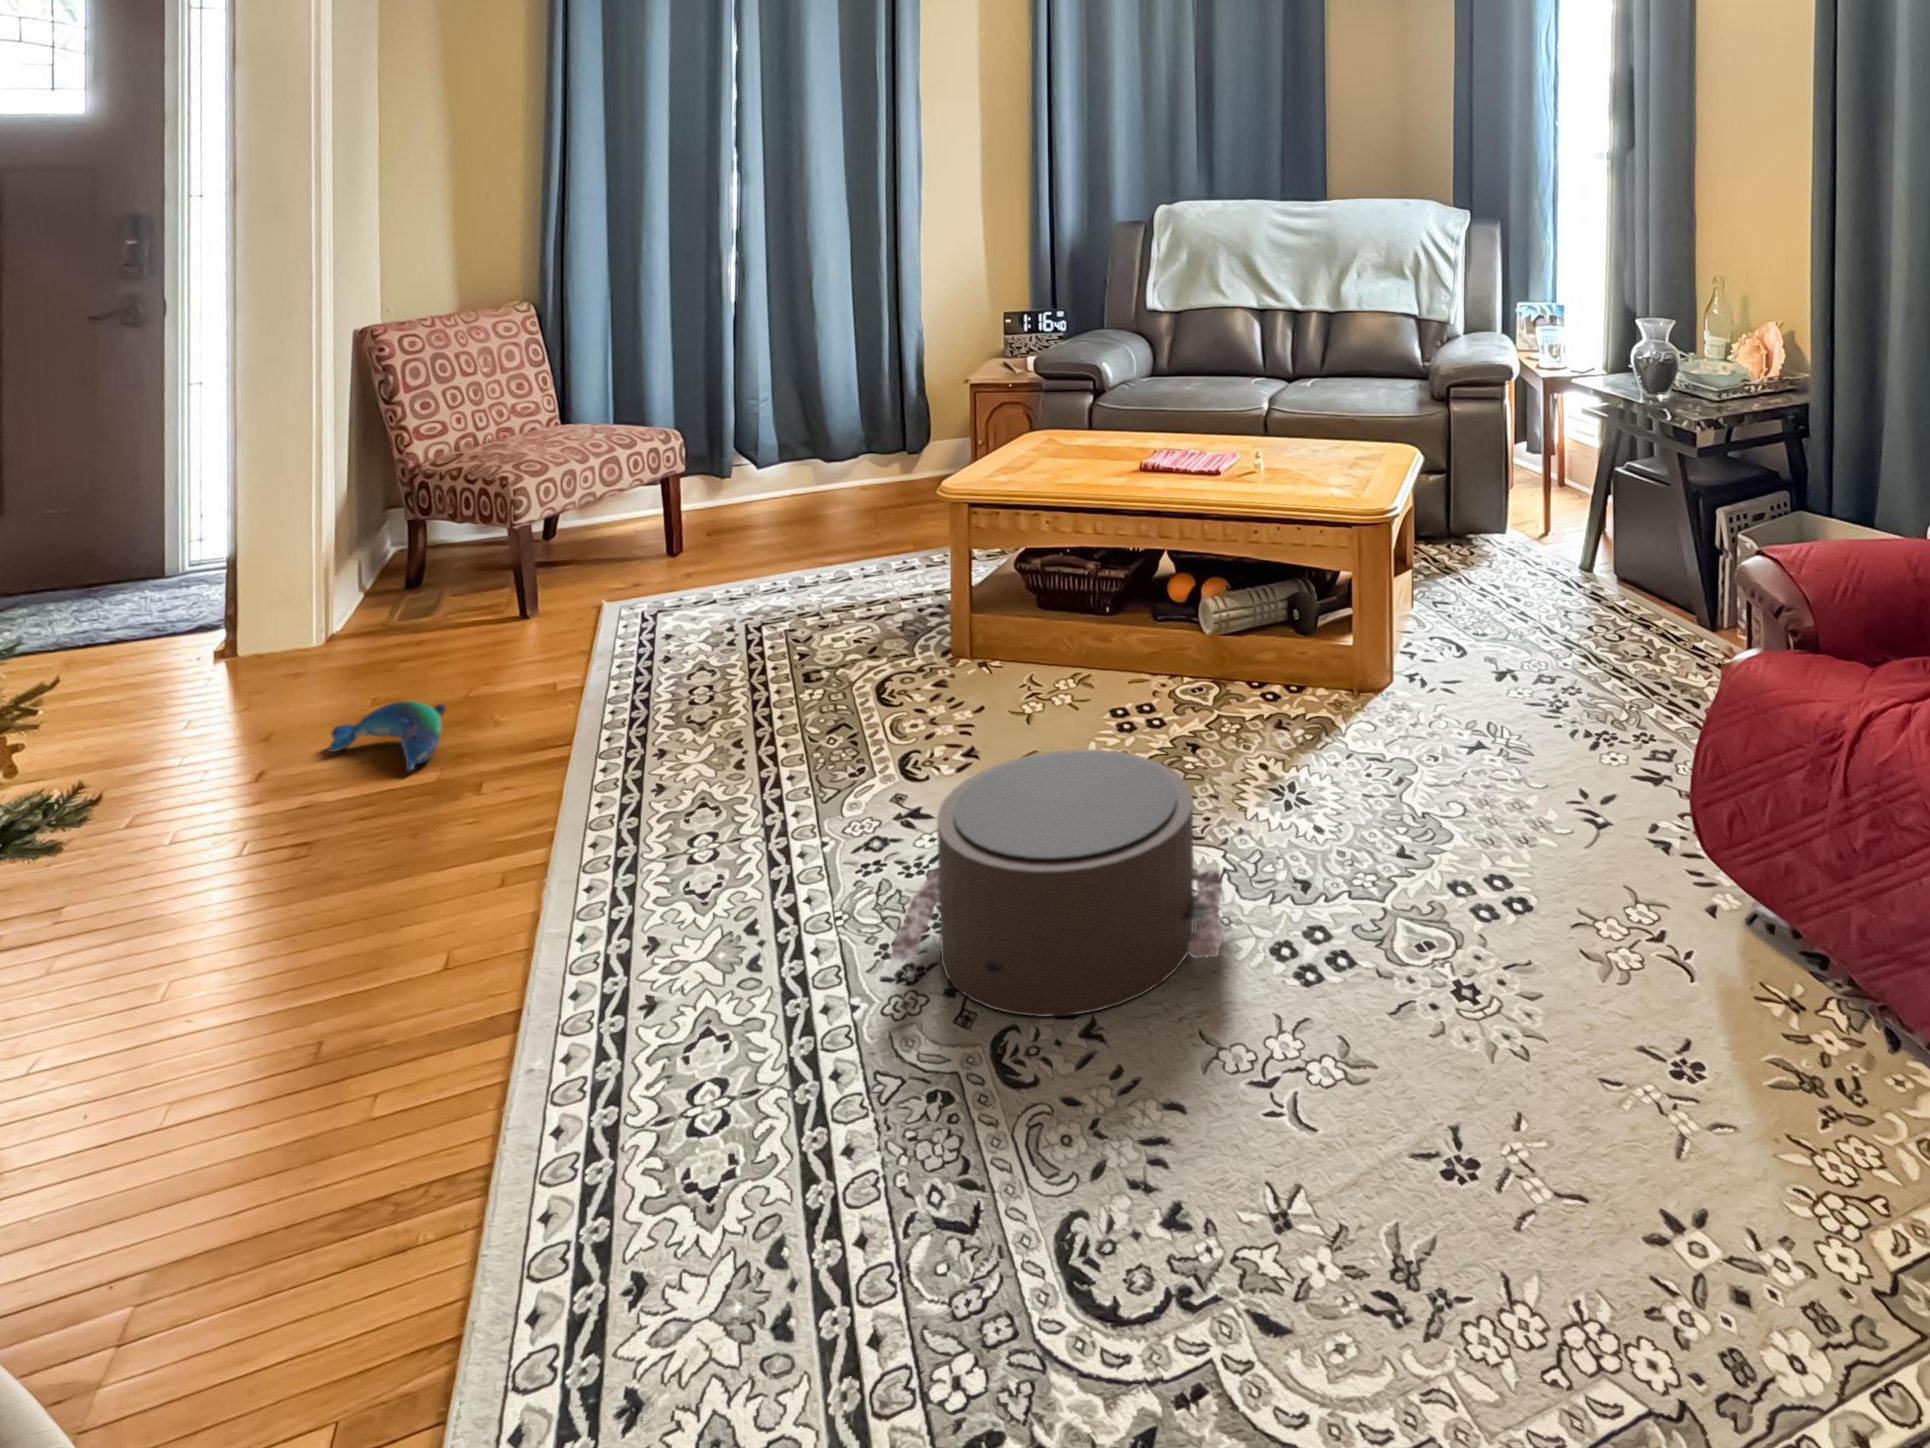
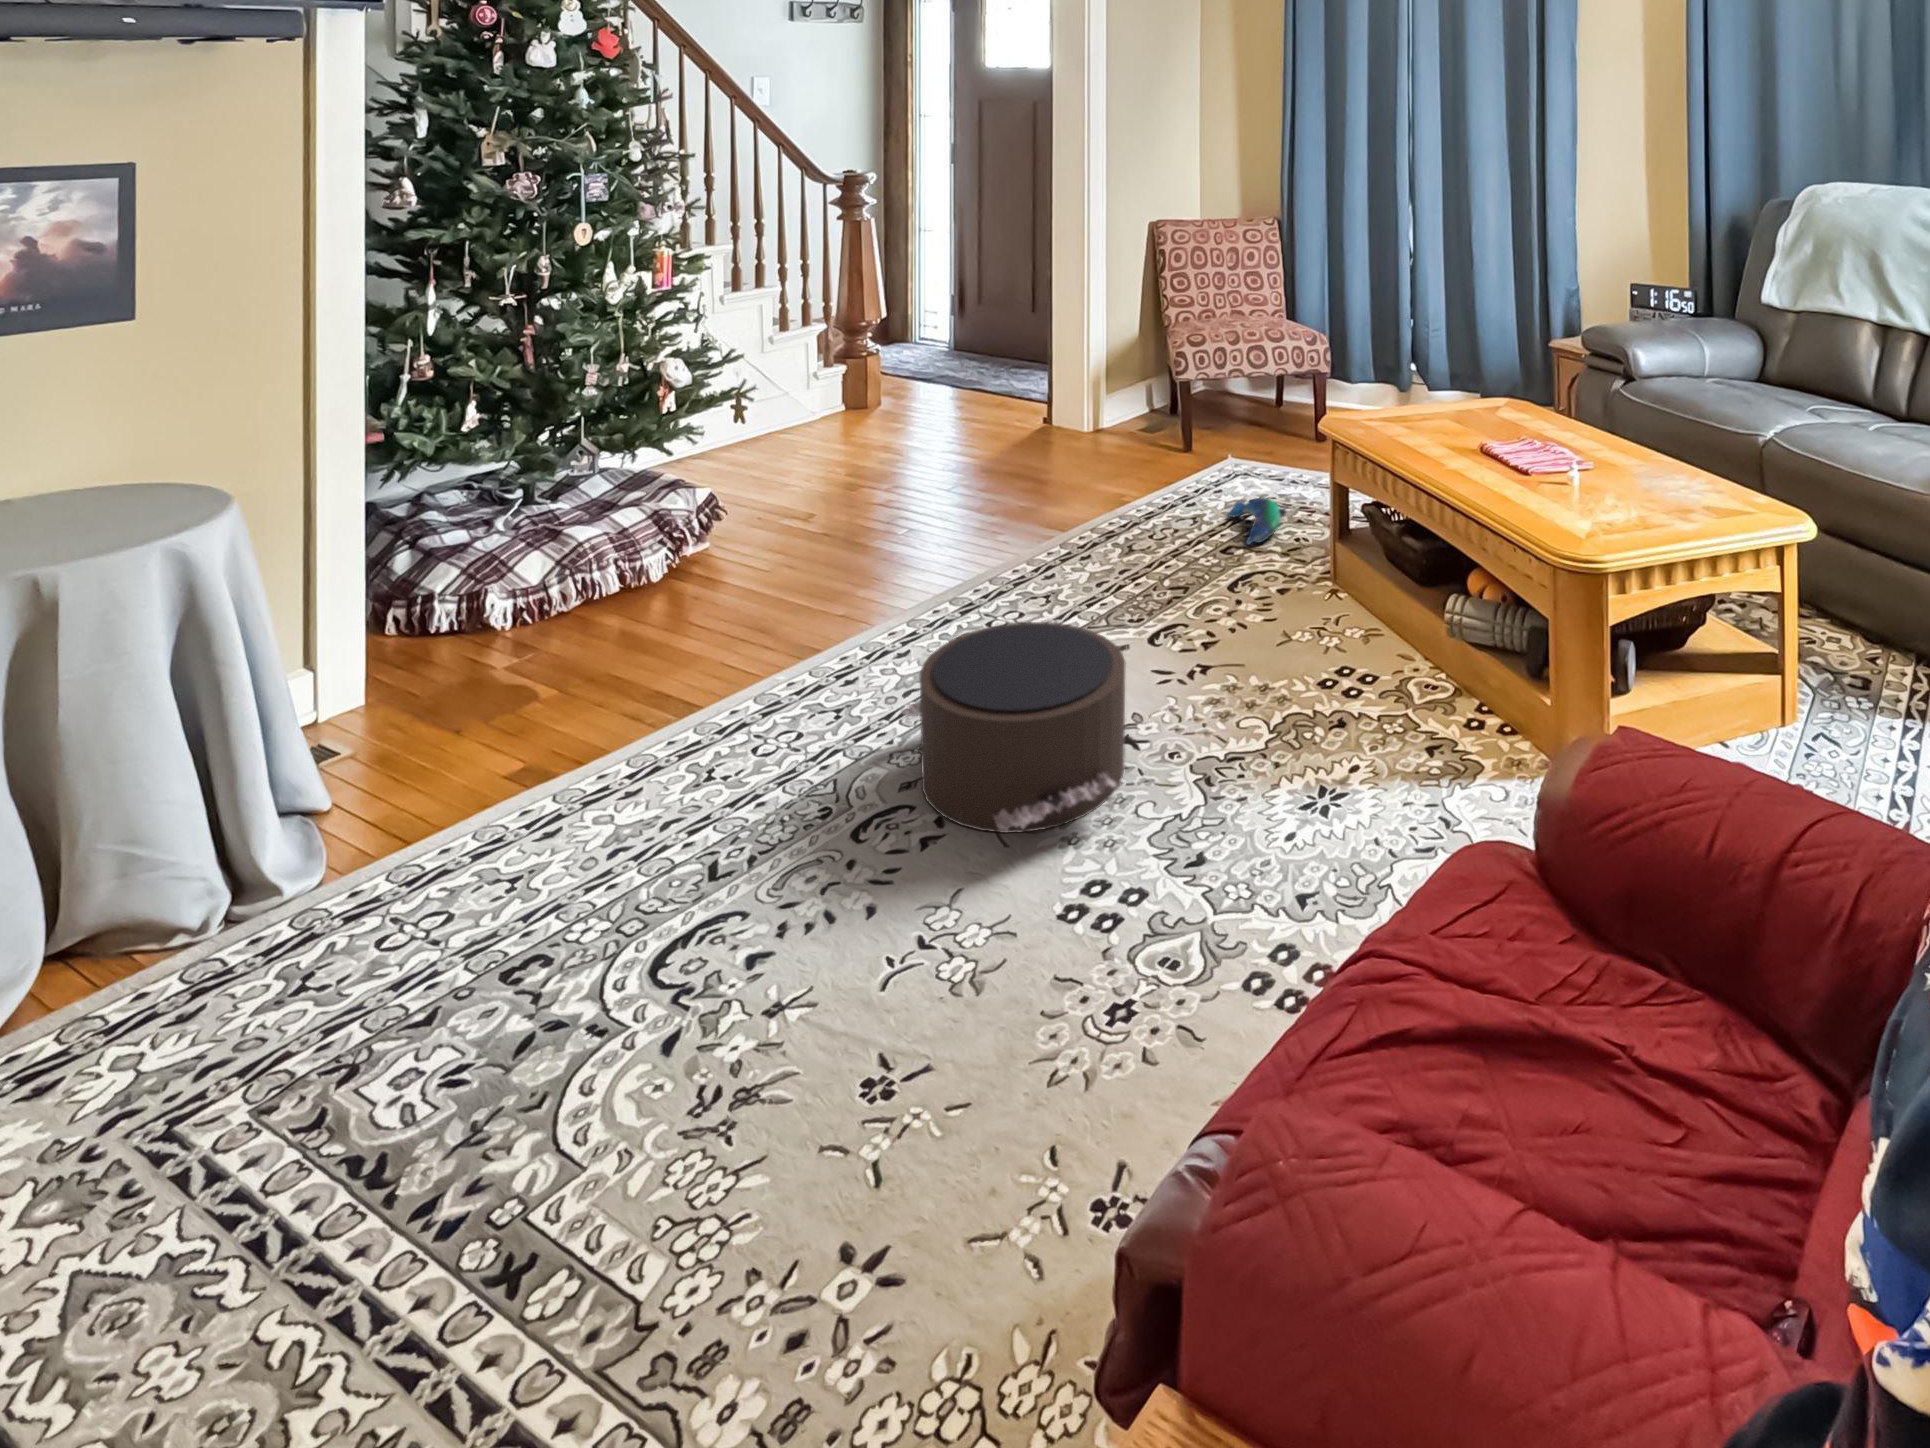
plush toy: present [329,701,445,771] -> present [1228,497,1286,545]

